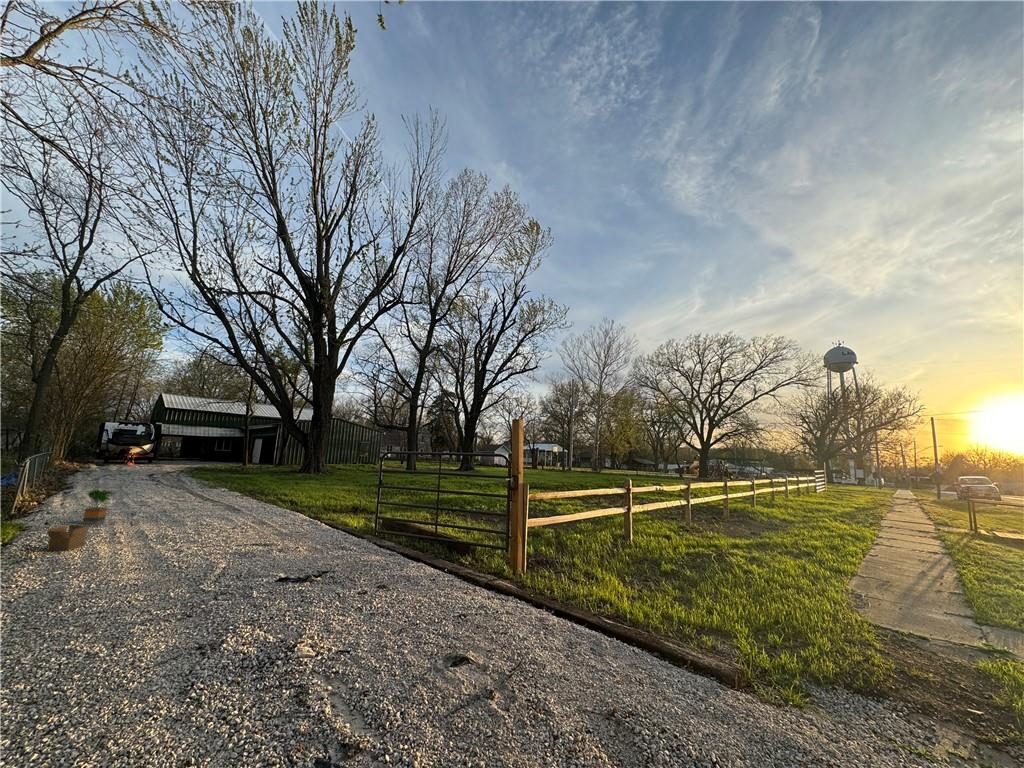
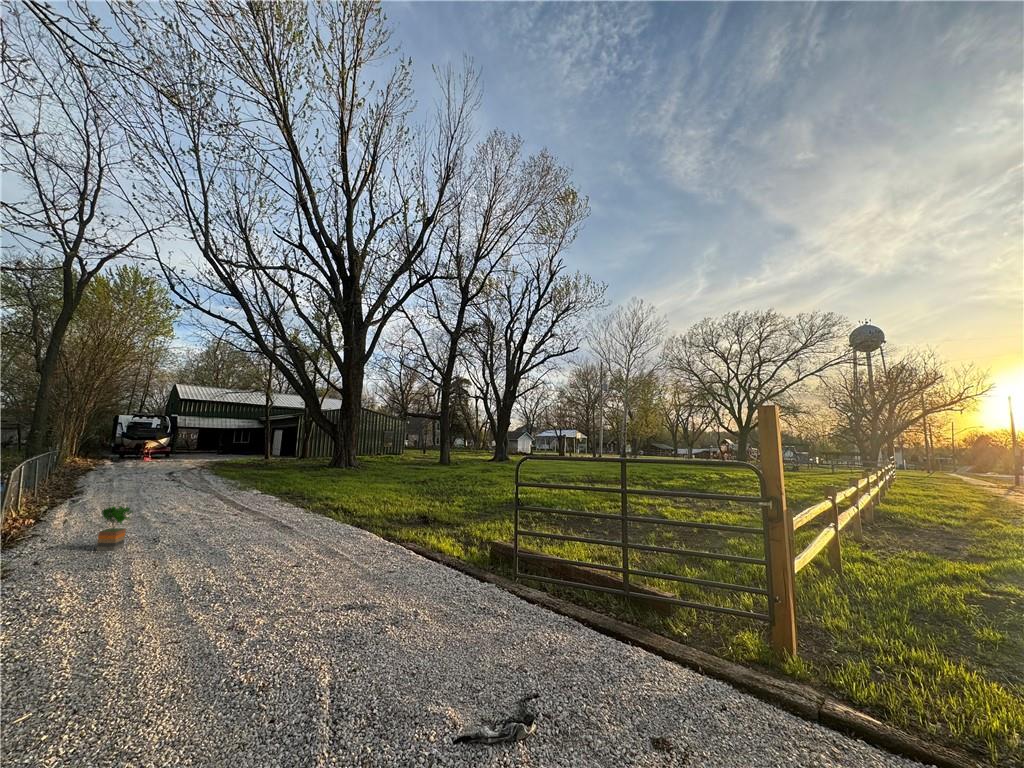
cardboard box: present [47,525,90,551] -> none [46,564,105,605]

